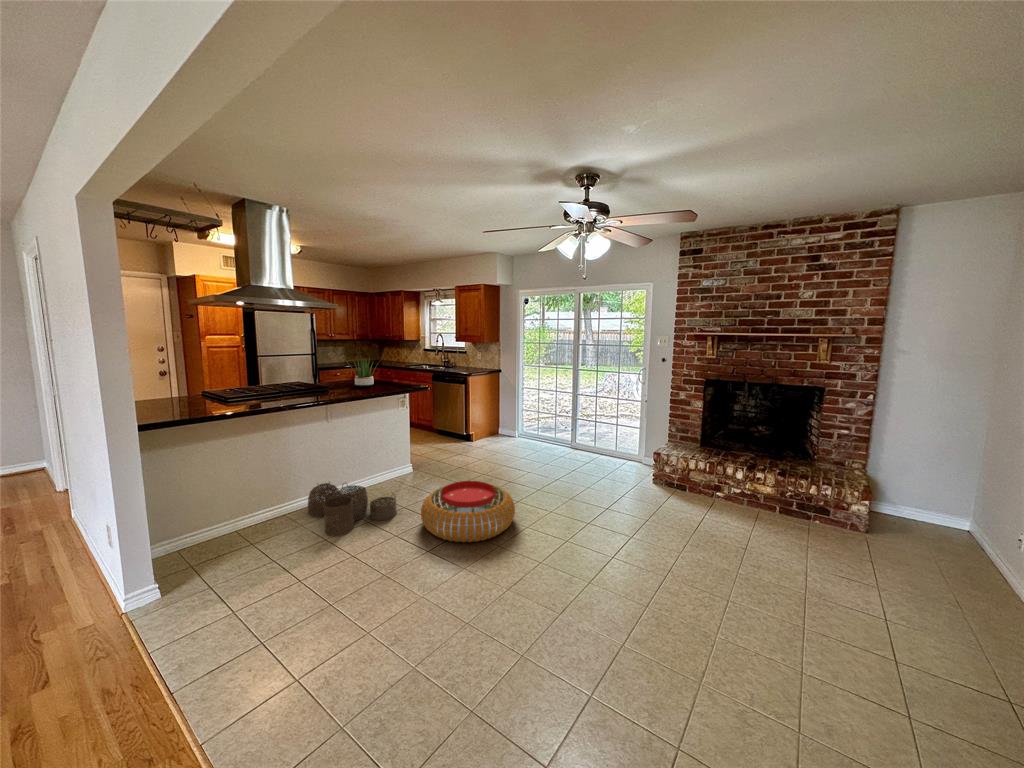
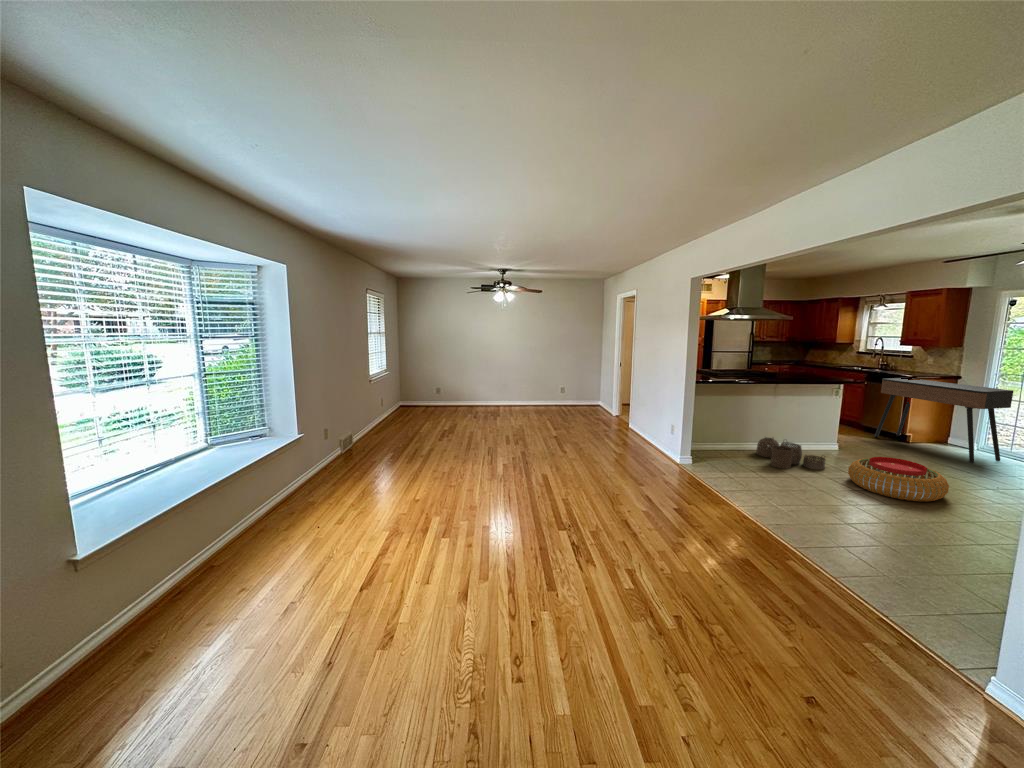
potted plant: present [354,360,375,387] -> none [789,356,821,379]
console table: none [445,375,536,456] -> present [875,378,1013,463]

